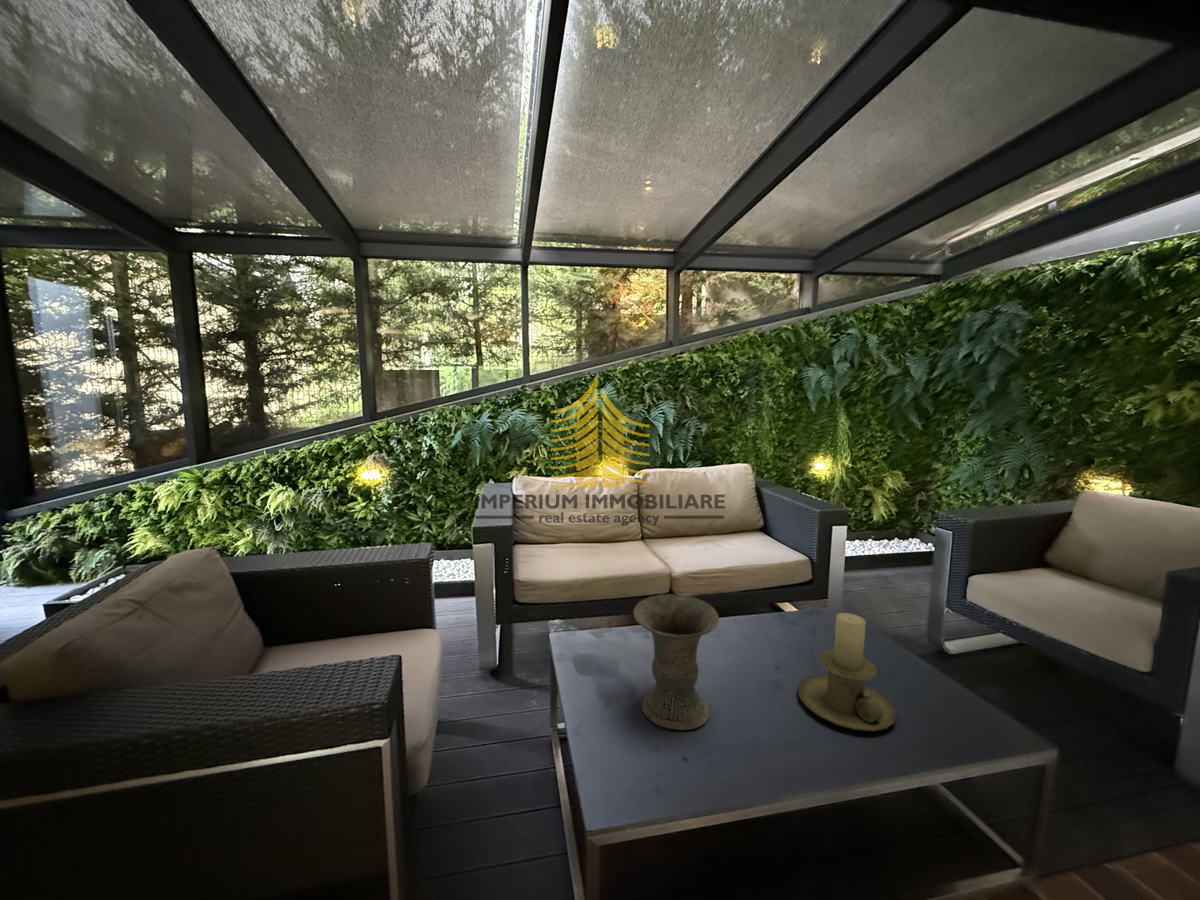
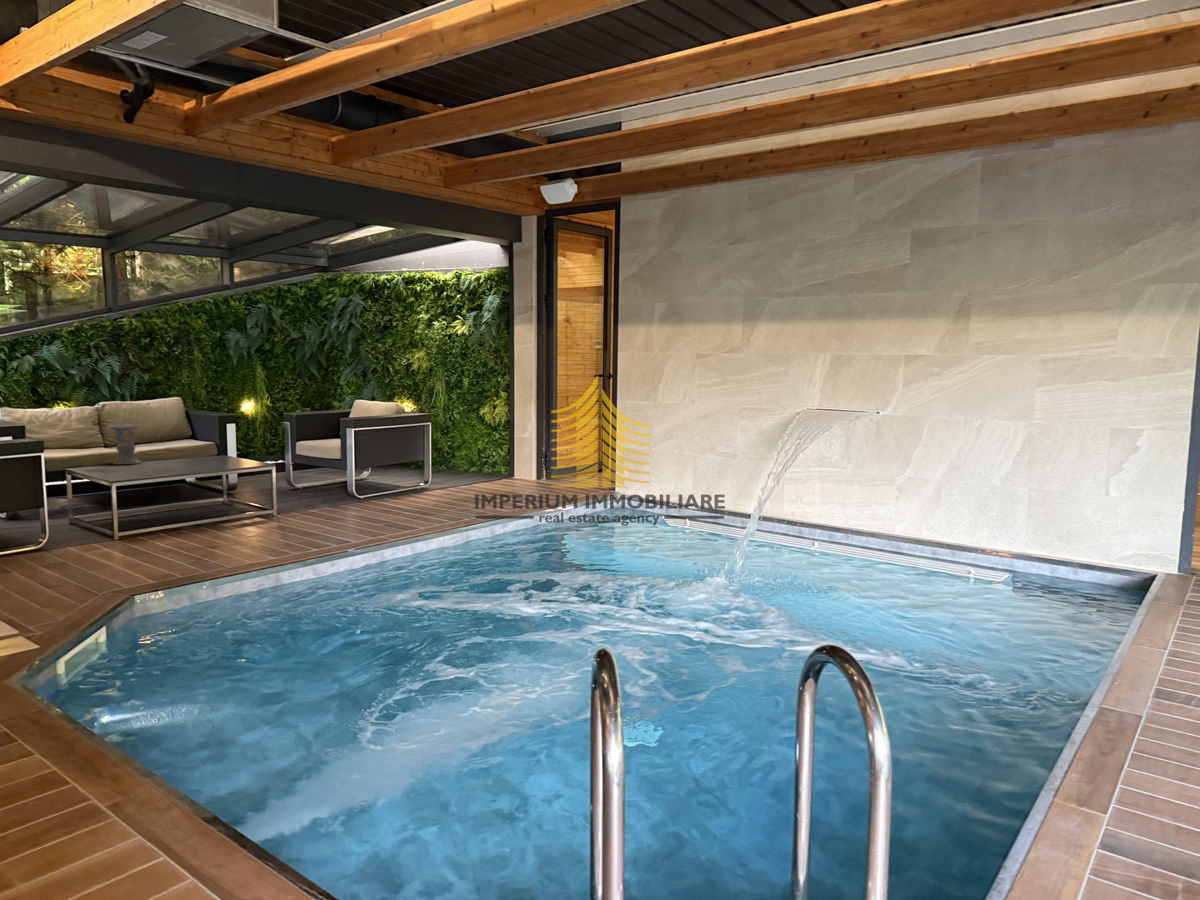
candle holder: present [797,613,896,731] -> none [178,426,212,460]

